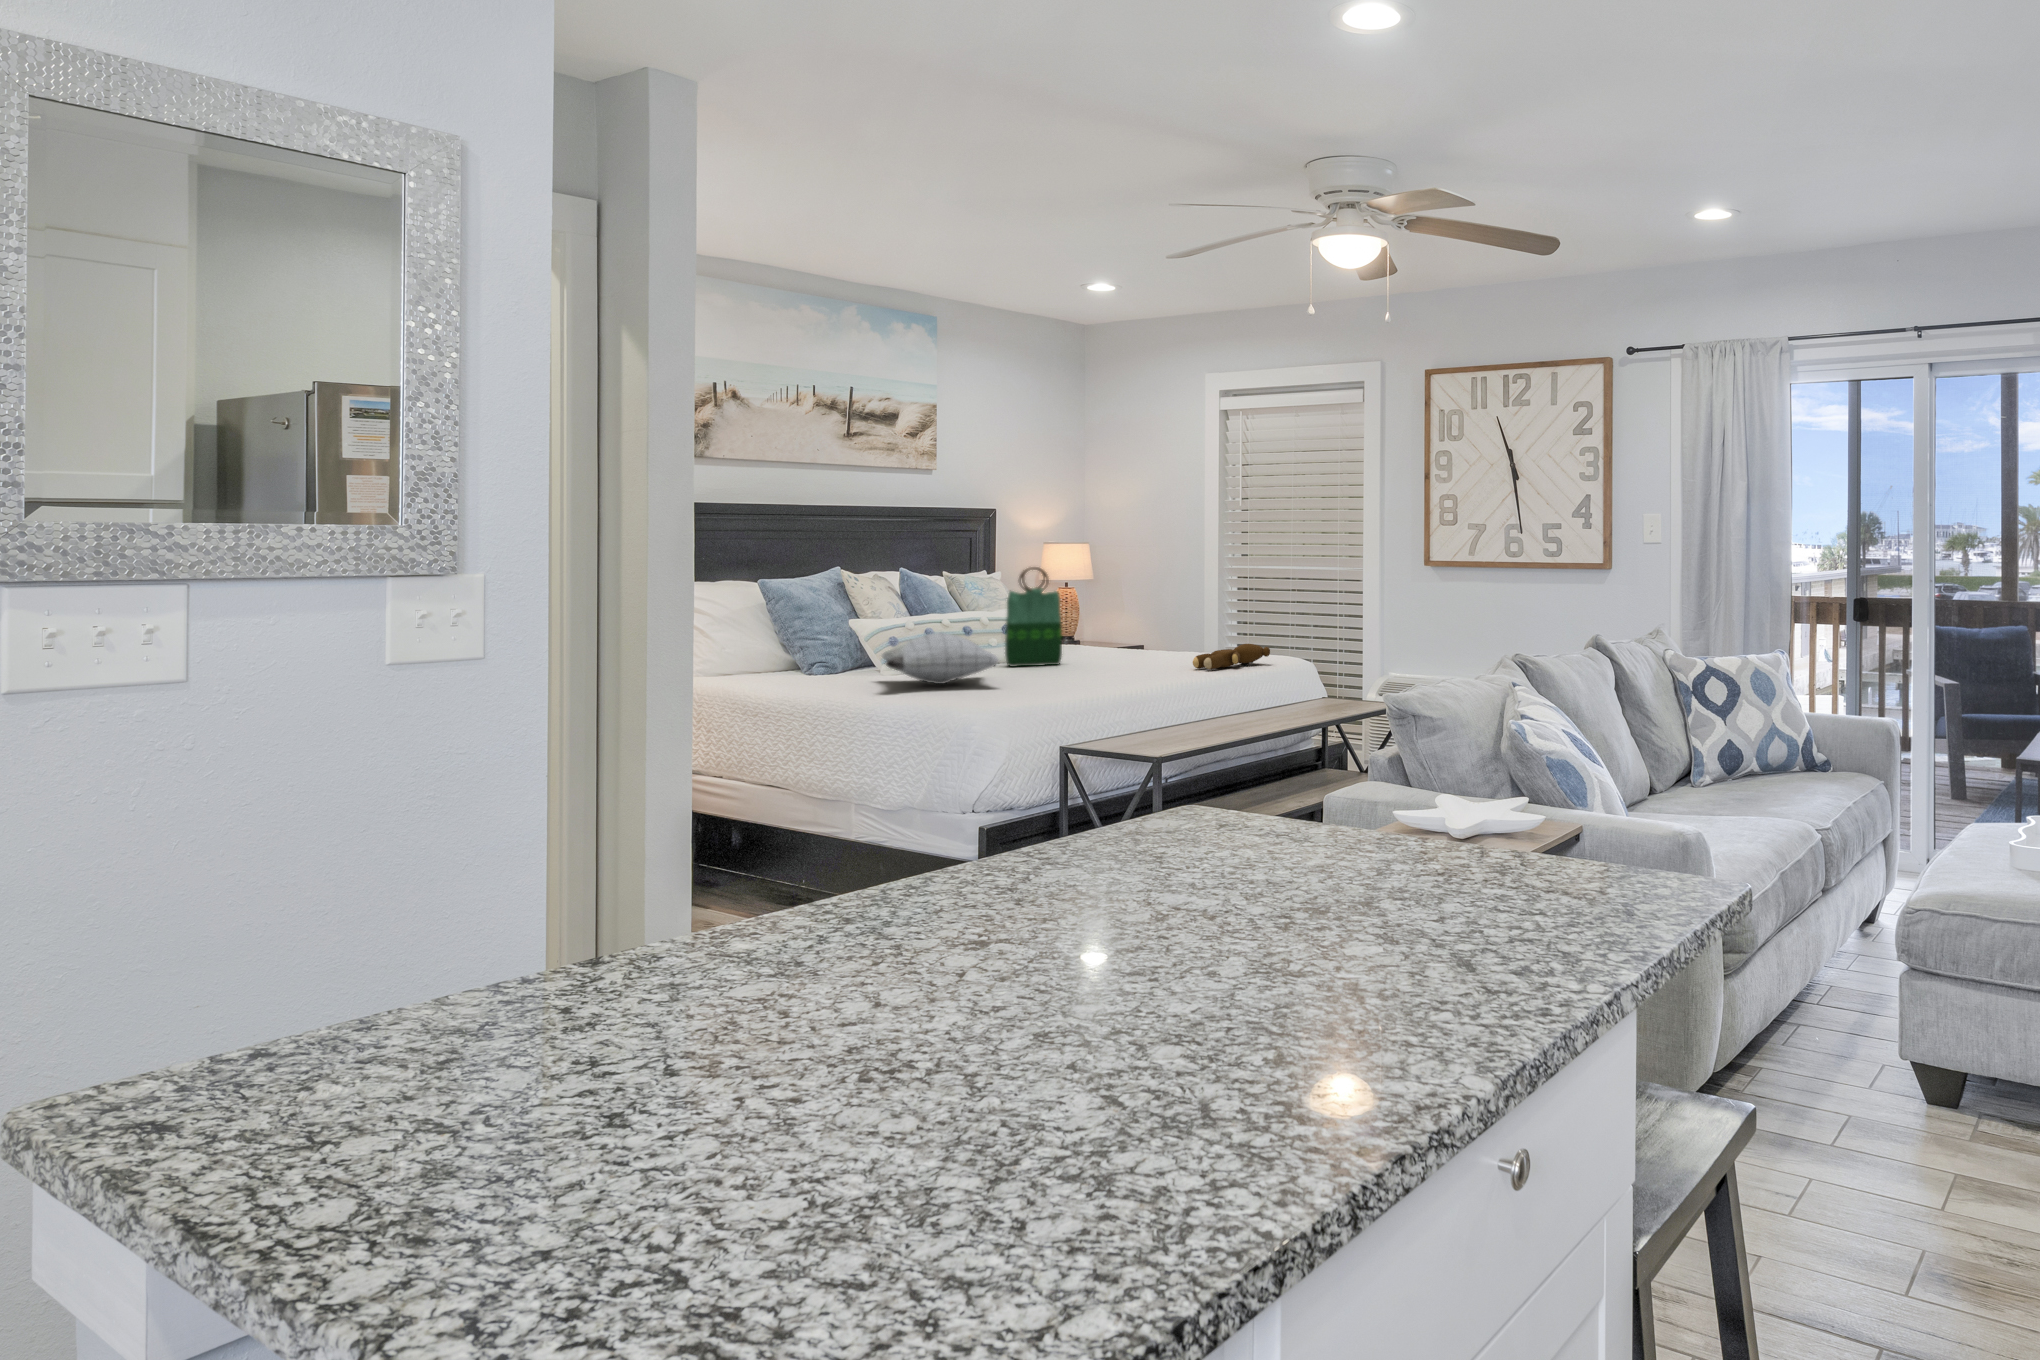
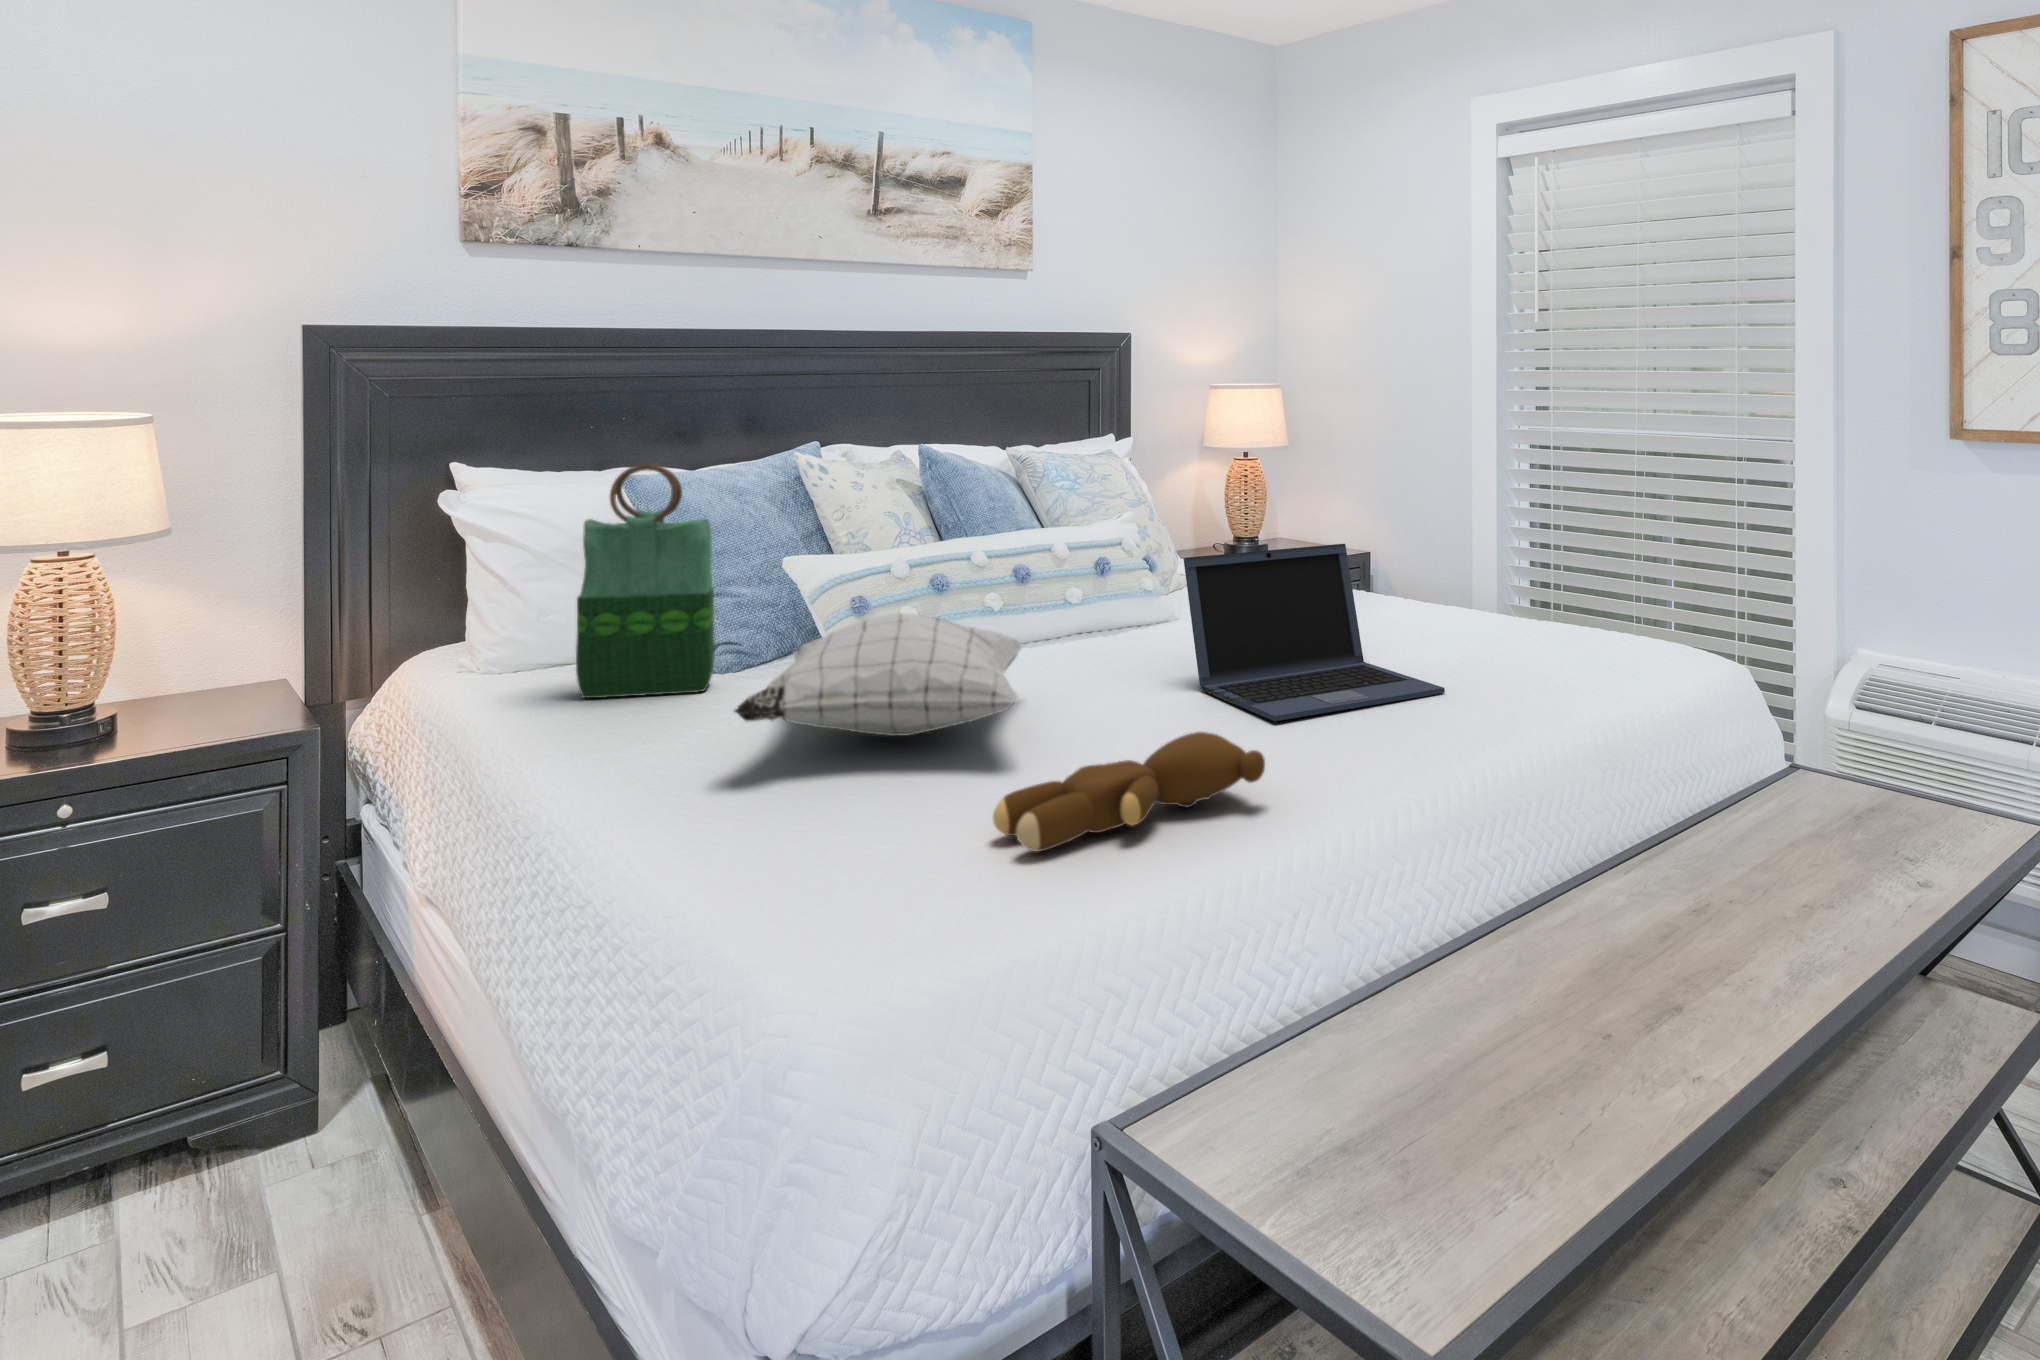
tote bag: present [1005,567,1062,666] -> present [576,464,715,698]
laptop: none [1057,611,1176,677] -> present [1183,544,1445,721]
teddy bear: present [1193,644,1270,670] -> present [993,732,1265,852]

